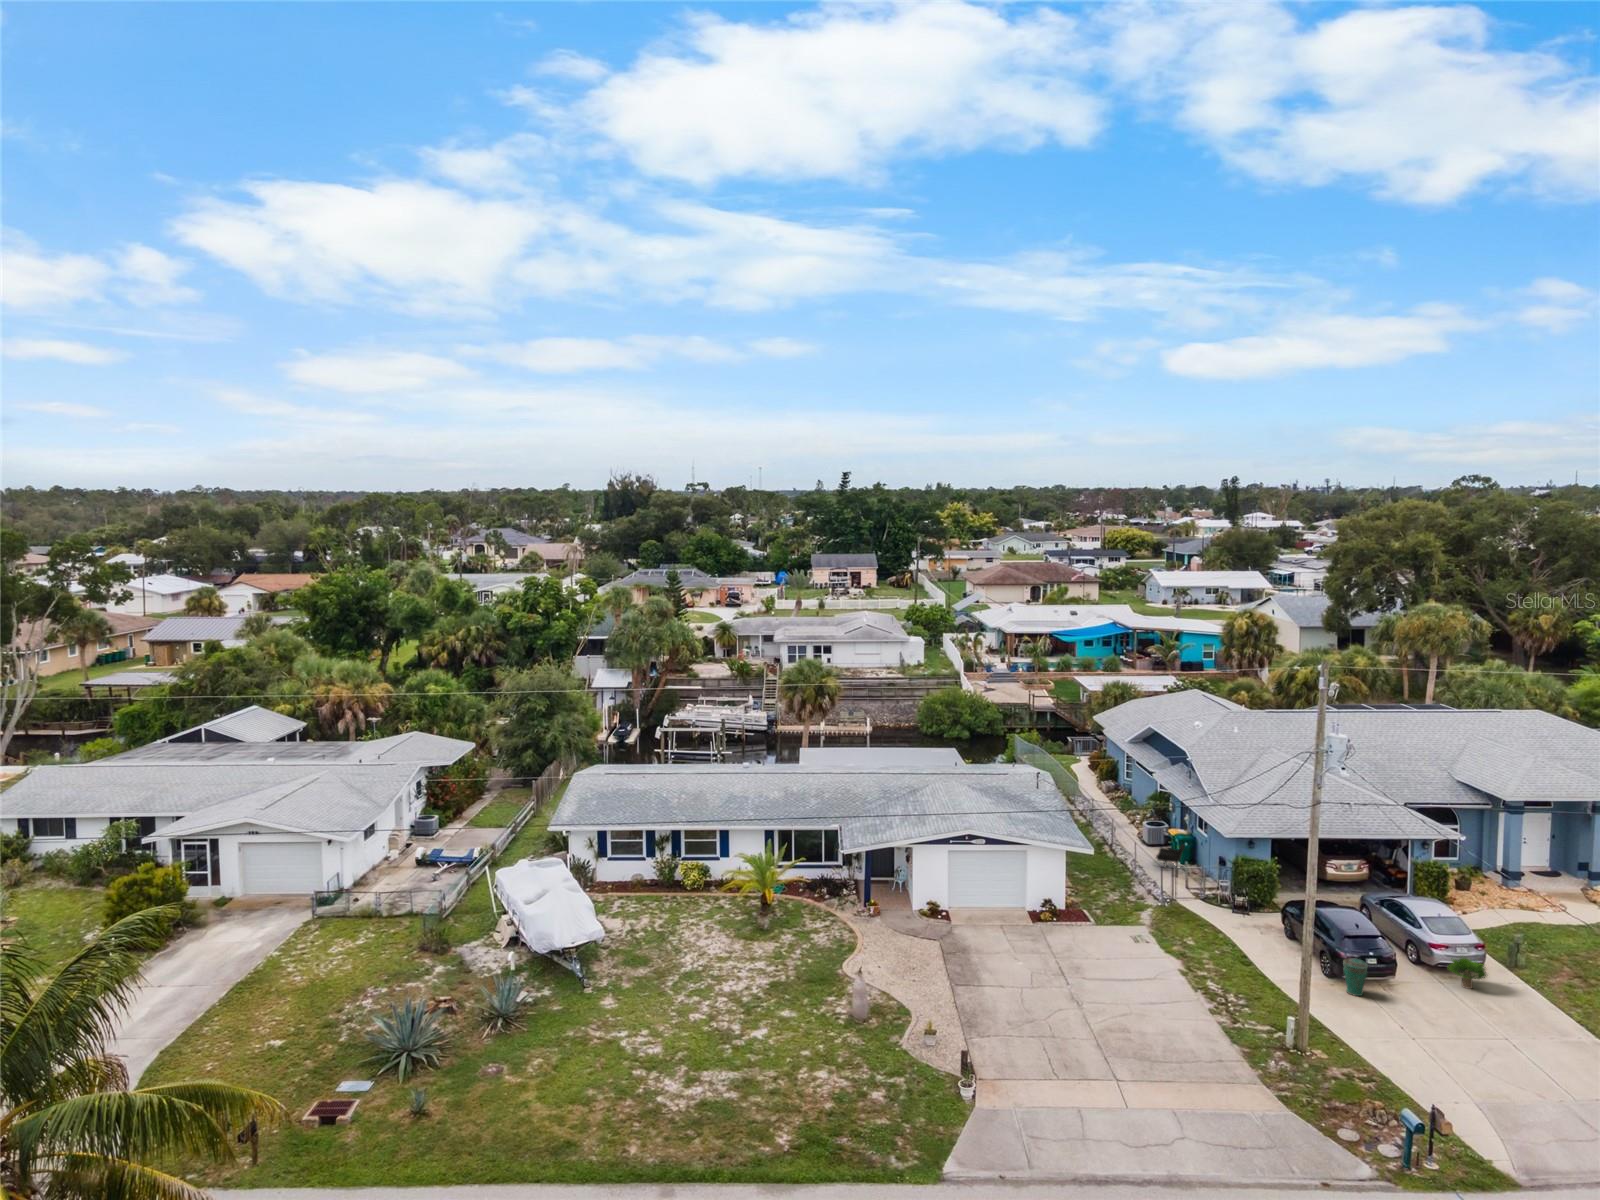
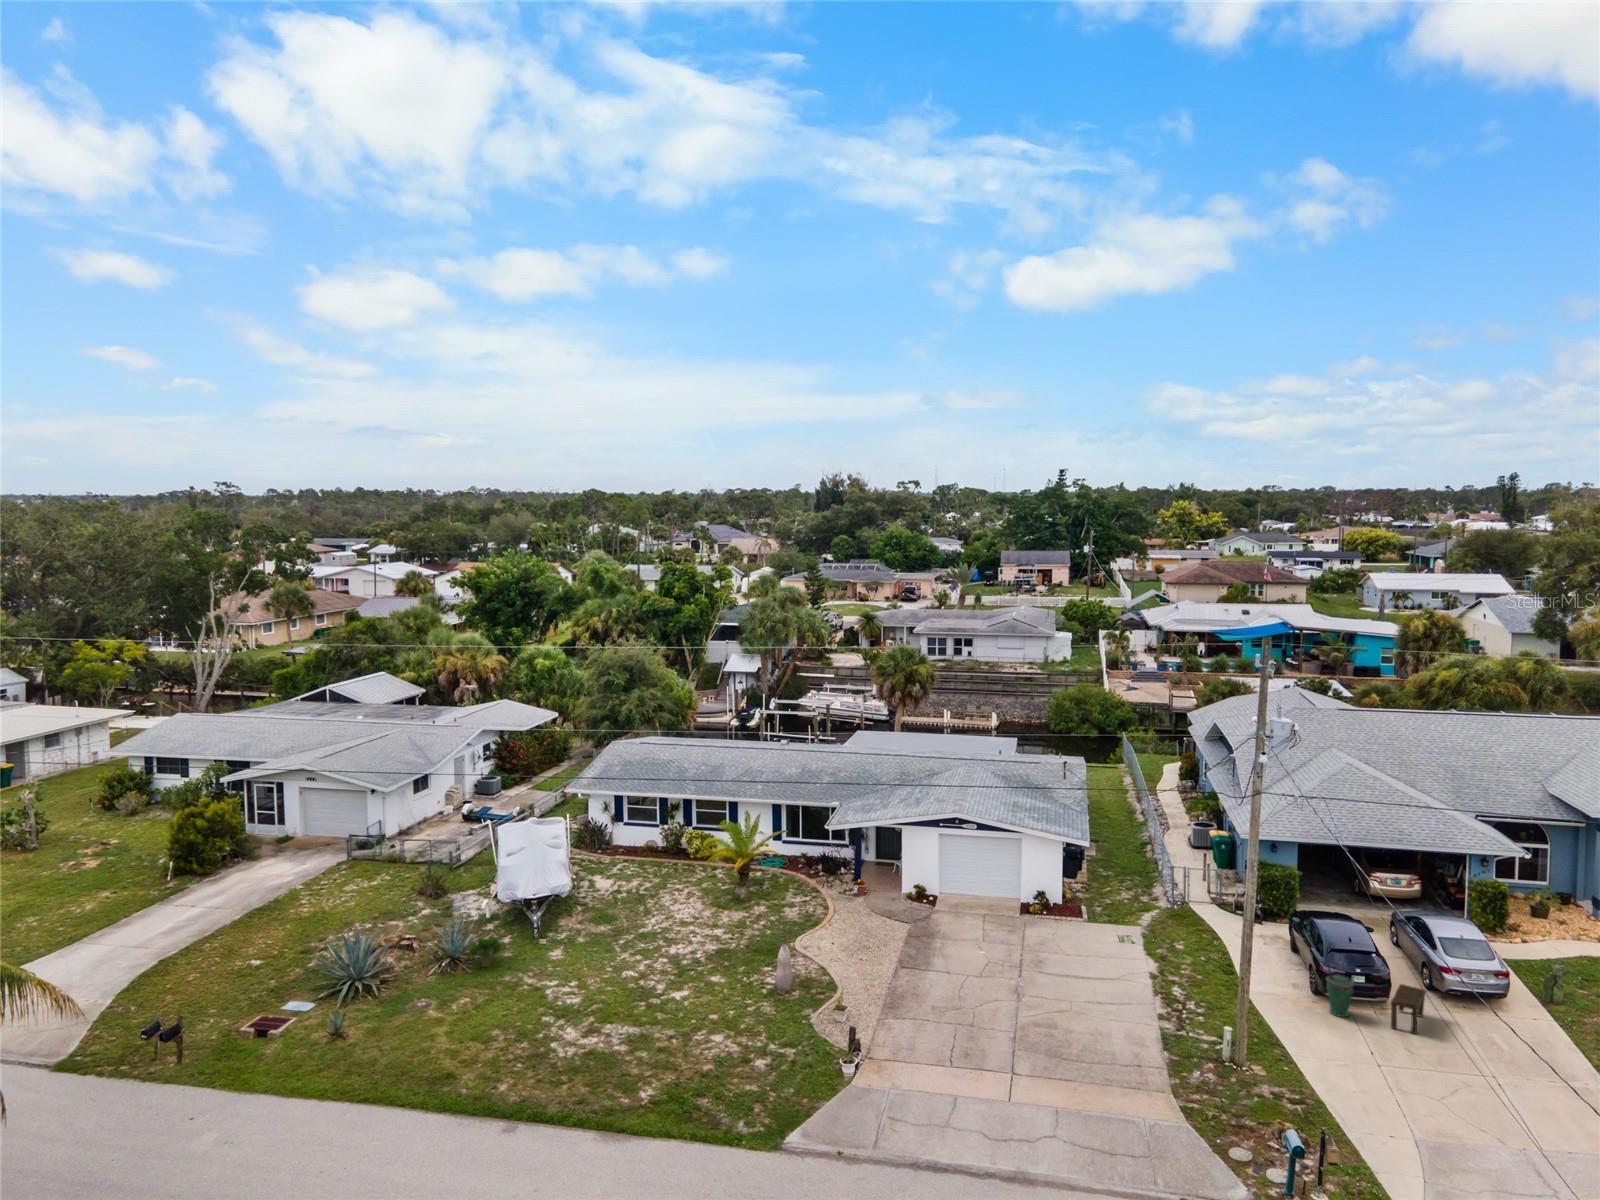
lounge chair: present [1156,844,1185,868] -> none [1185,845,1222,872]
potted plant: present [1448,957,1487,989] -> present [469,935,502,967]
bench: none [1400,962,1426,1005] -> present [1391,984,1426,1034]

